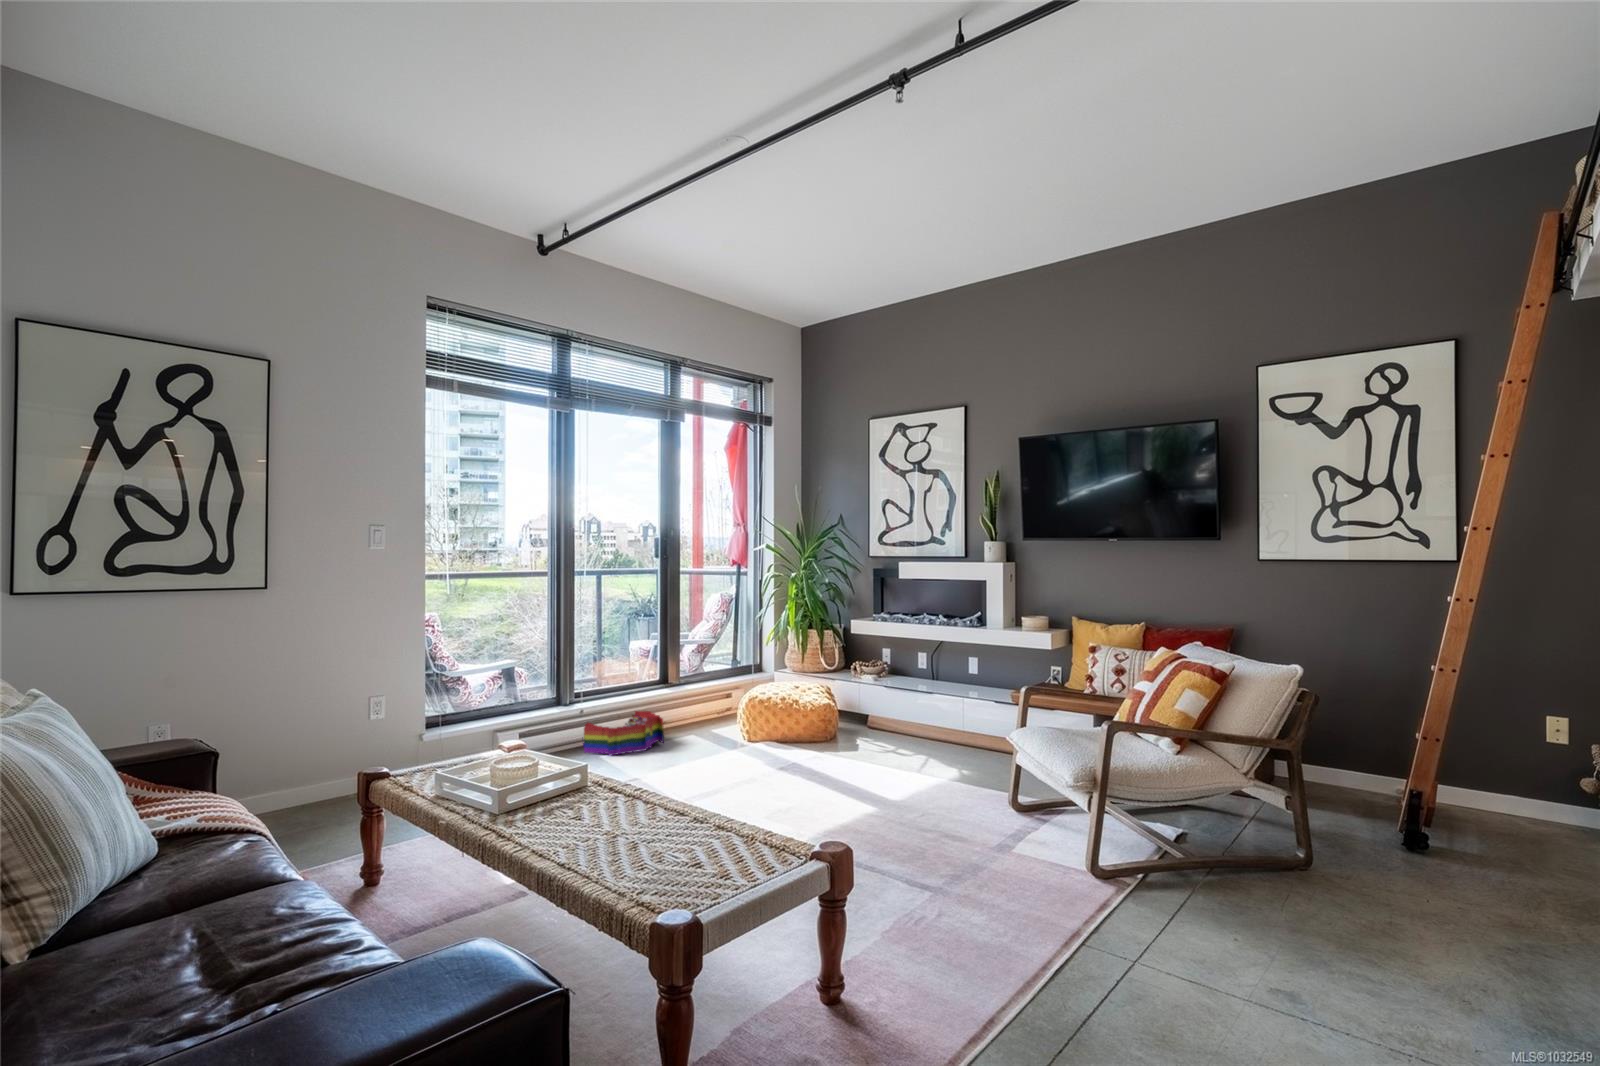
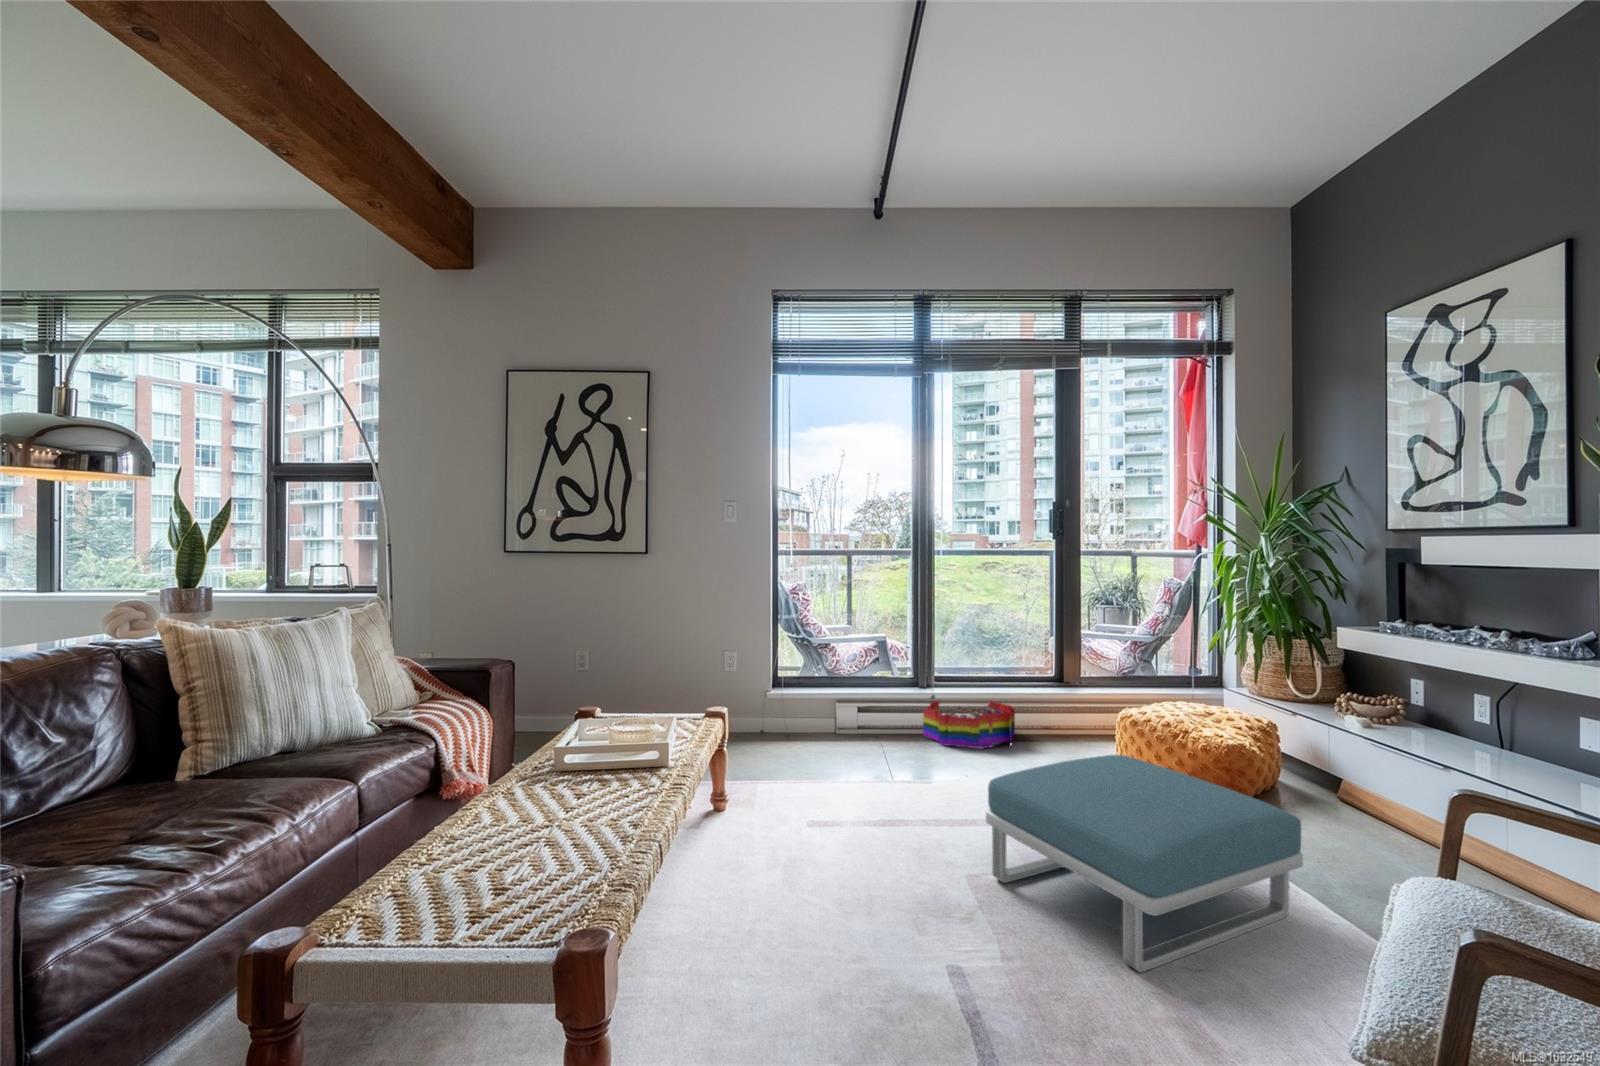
footstool: none [775,716,930,824] -> present [986,755,1303,972]

